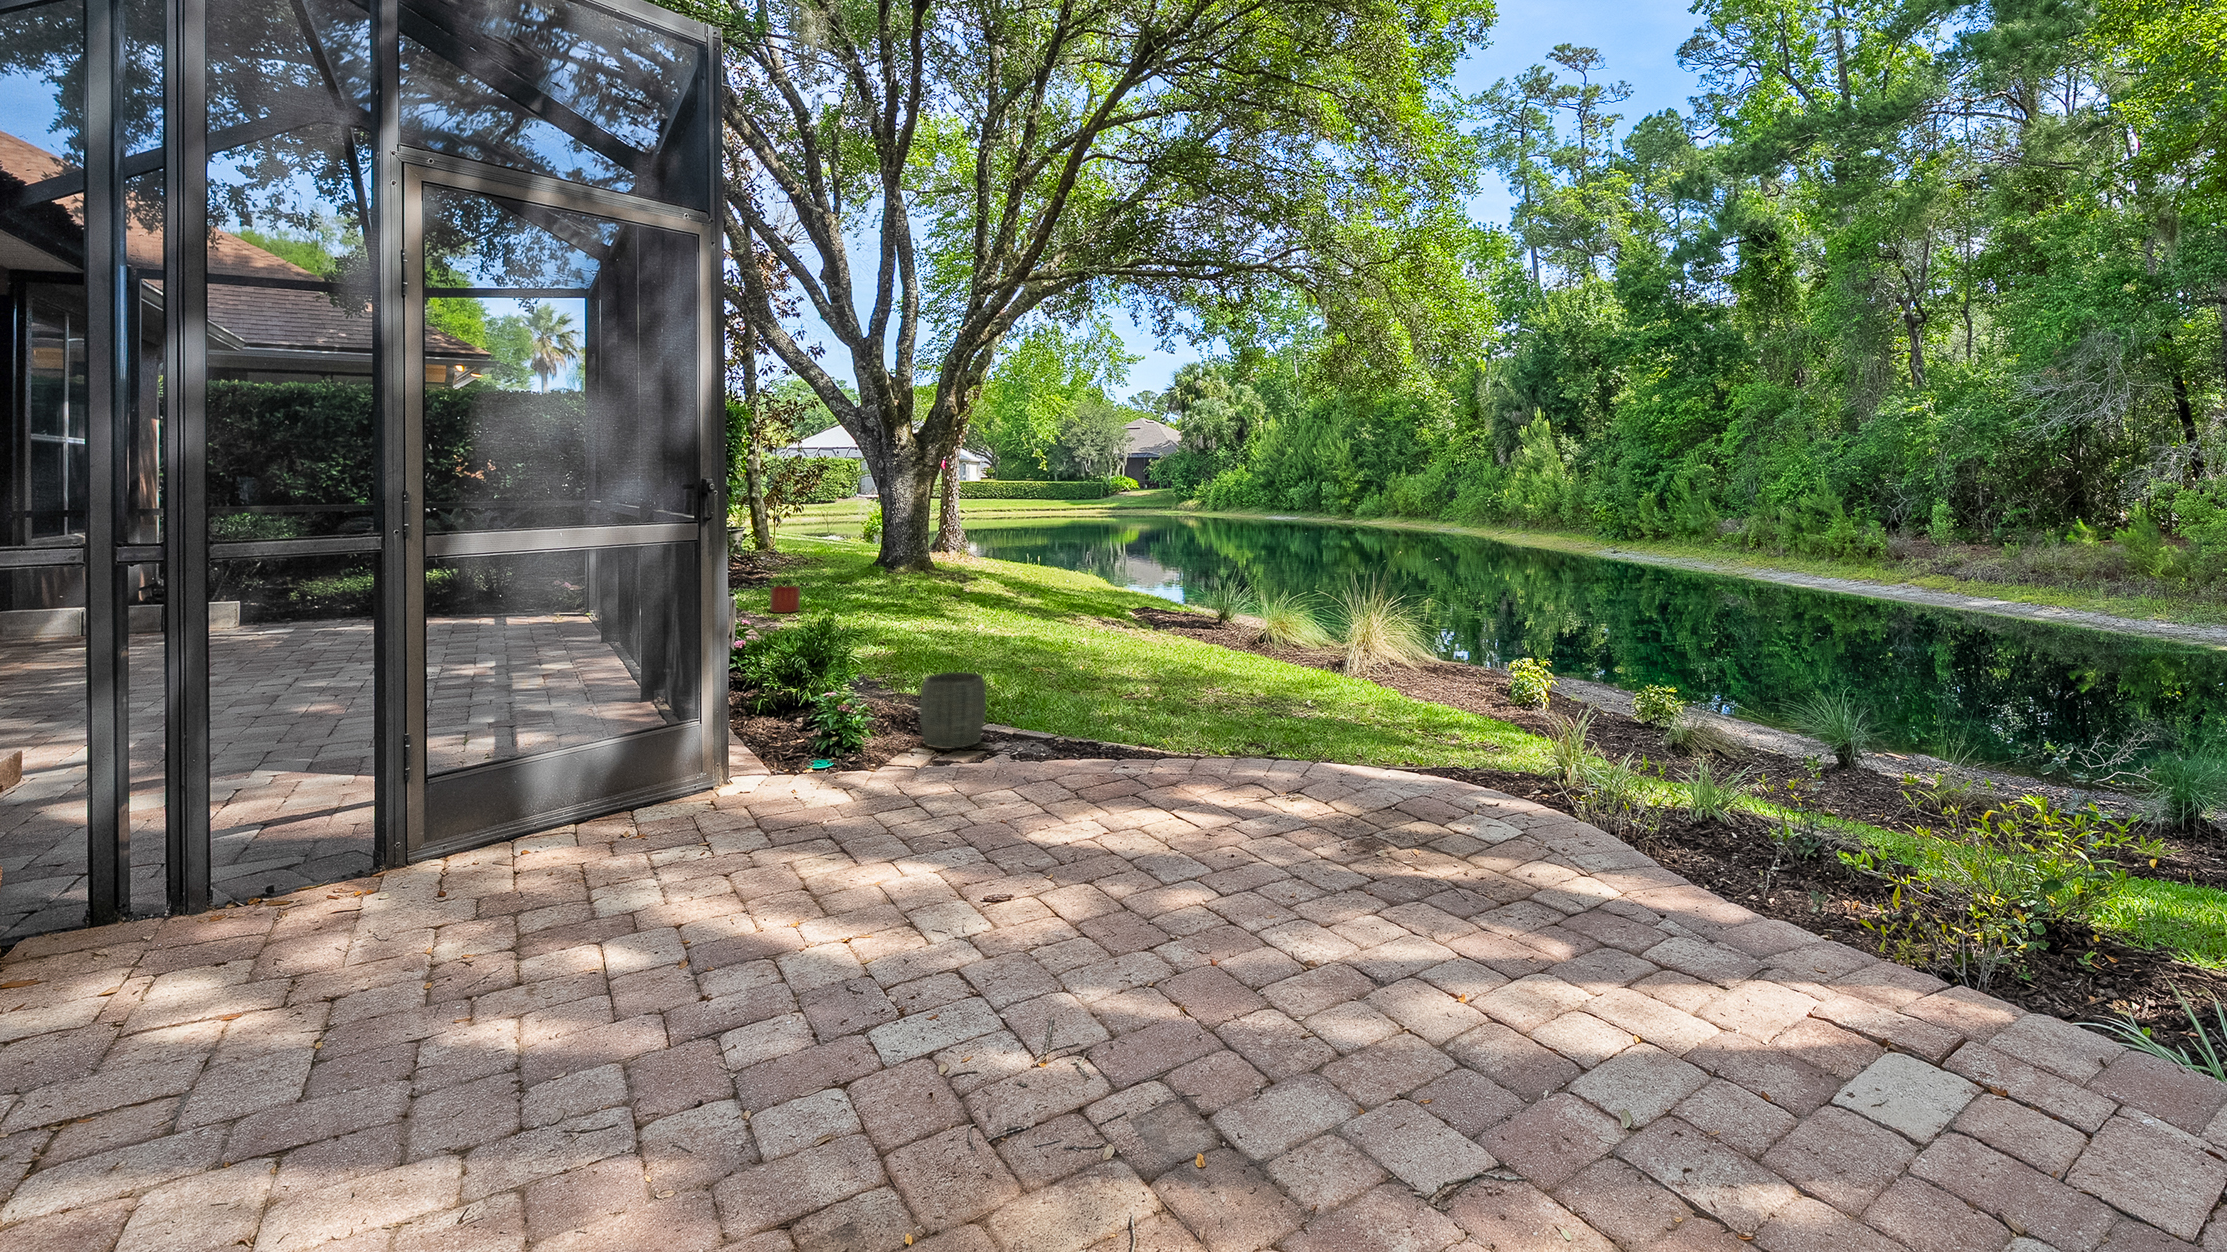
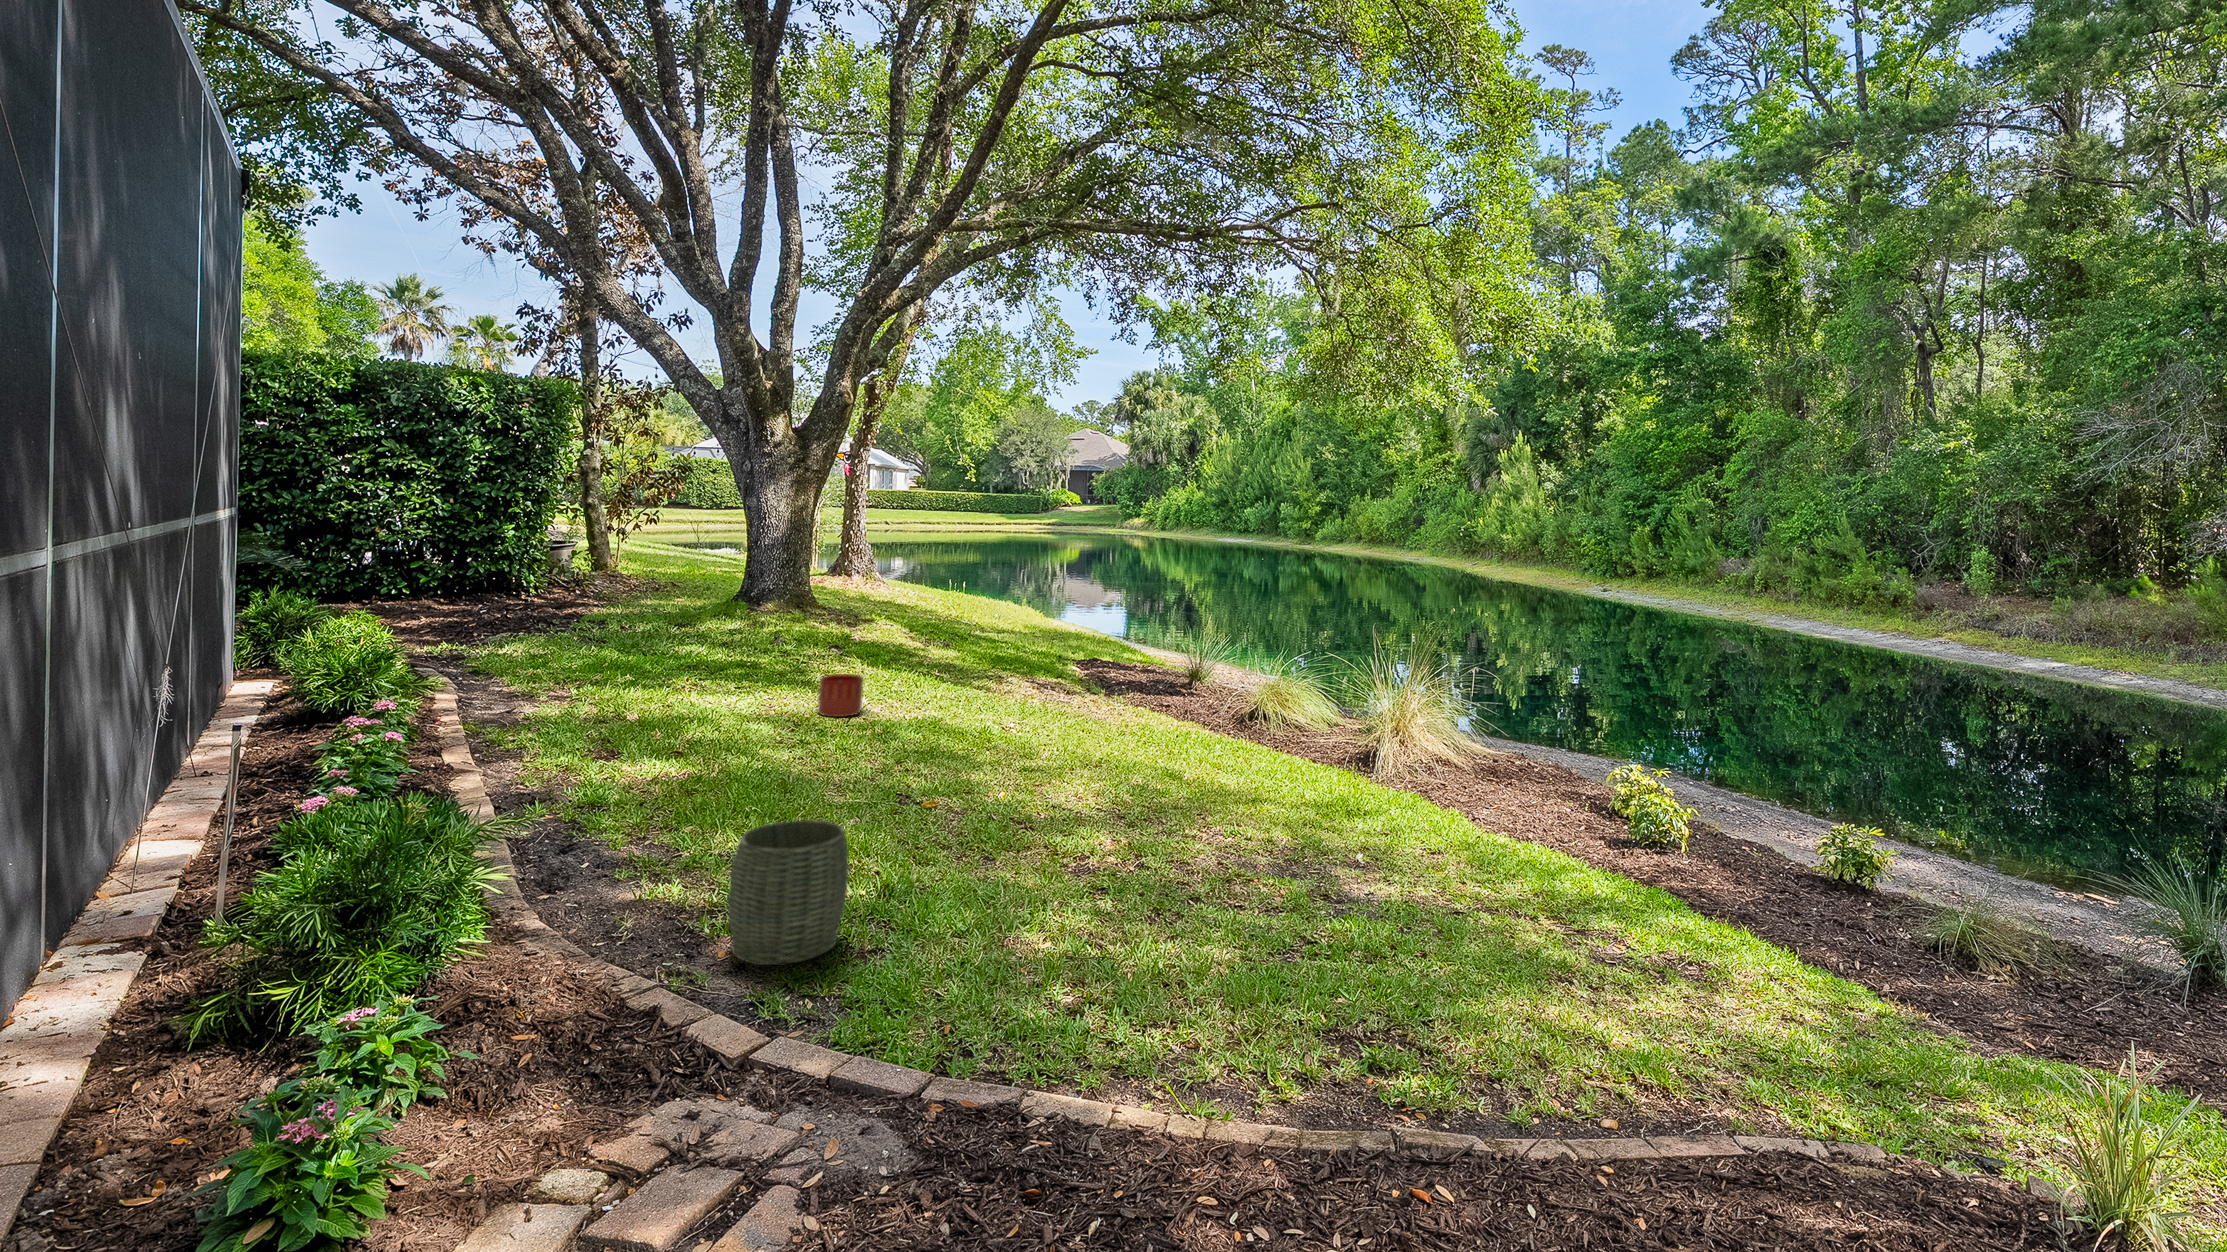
planter: present [770,586,800,613] -> present [818,674,863,717]

